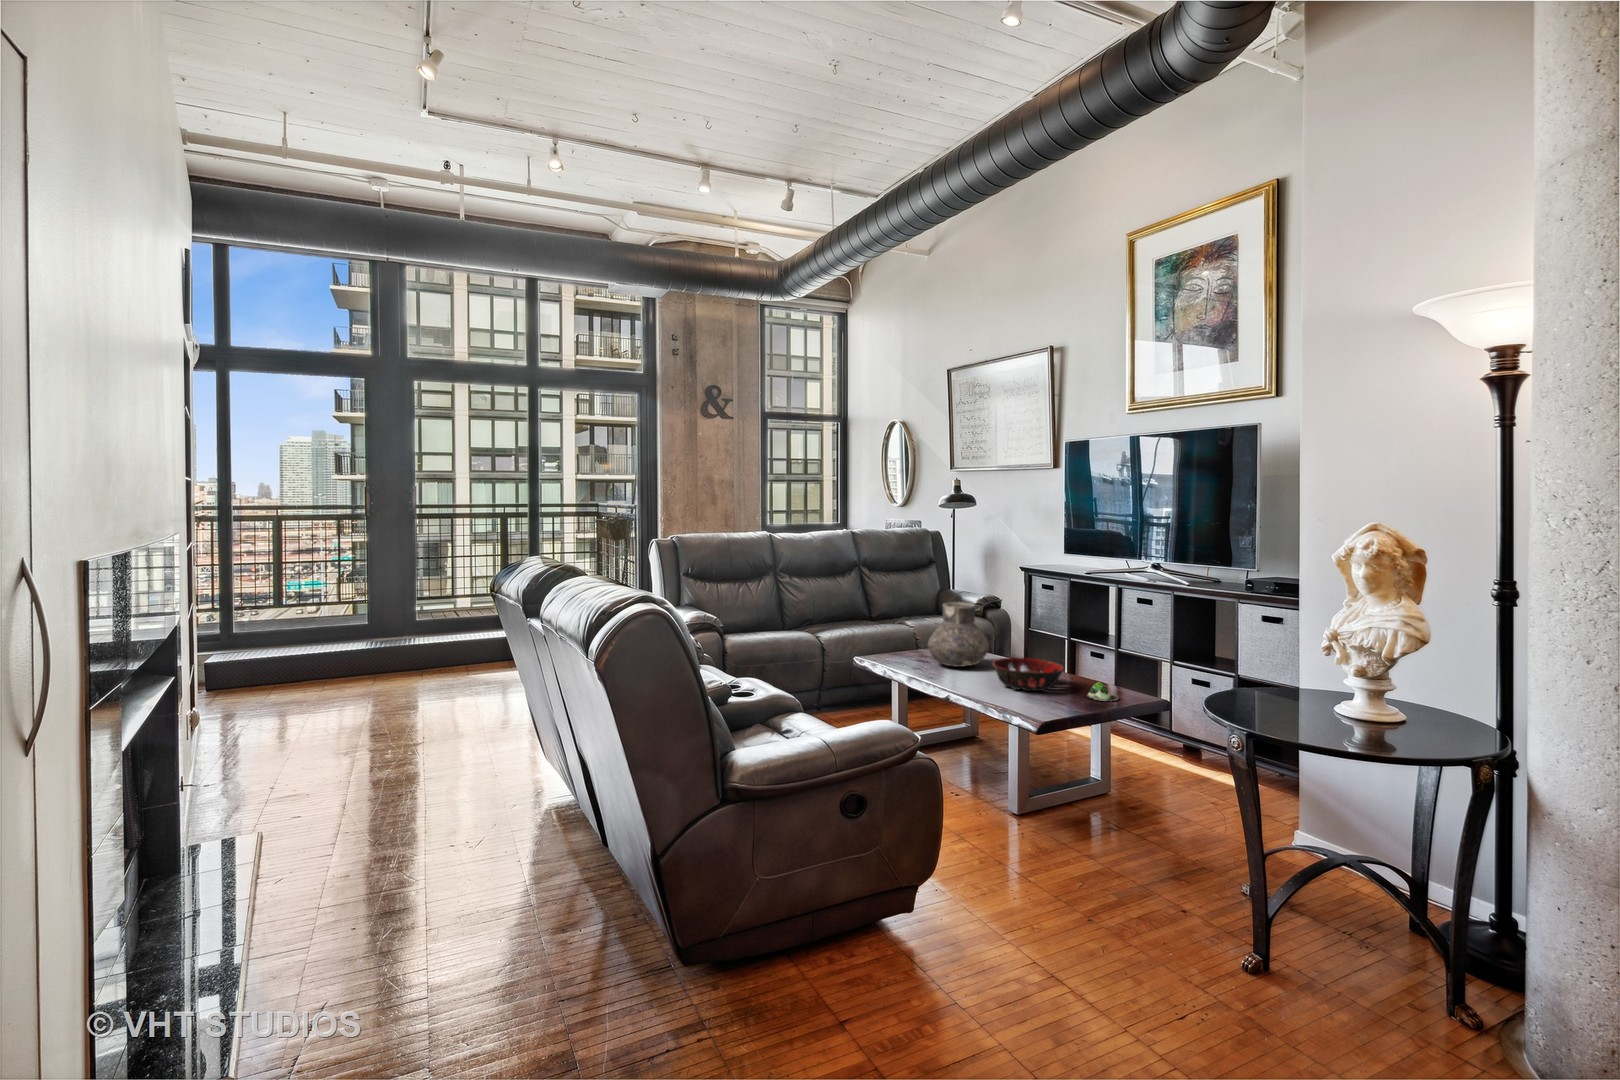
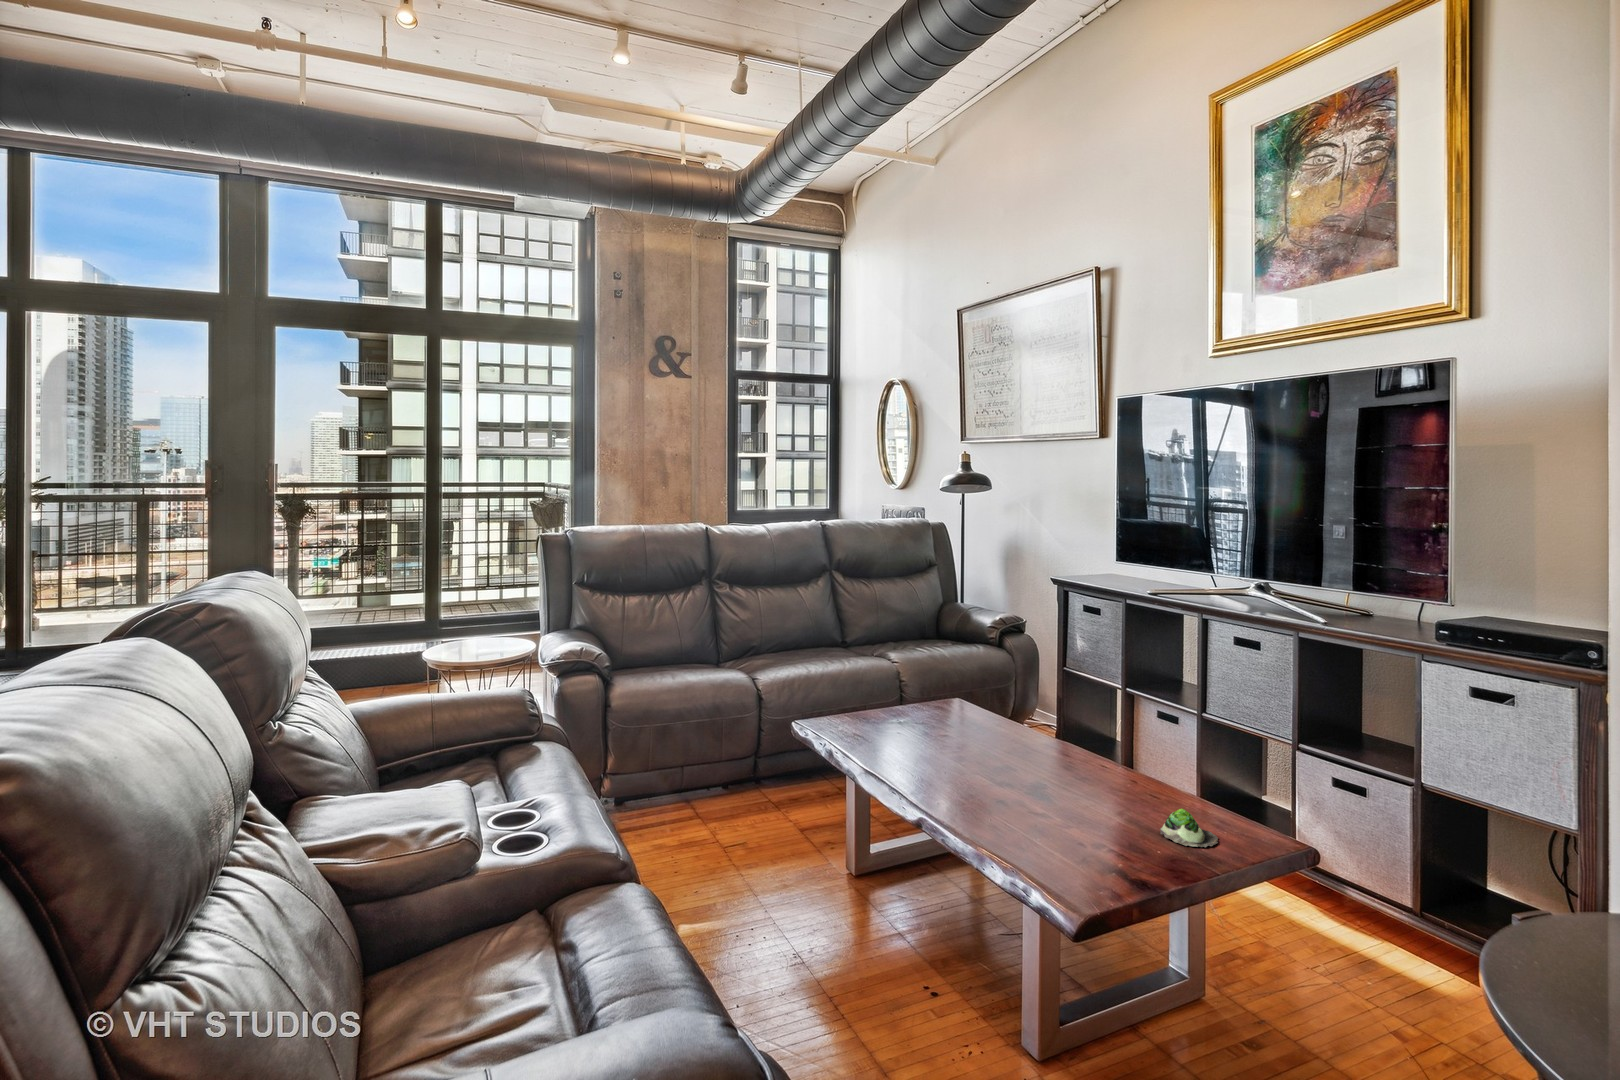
vase: present [928,602,989,667] -> none [902,644,997,748]
decorative bowl: present [993,657,1064,691] -> none [997,745,1120,814]

